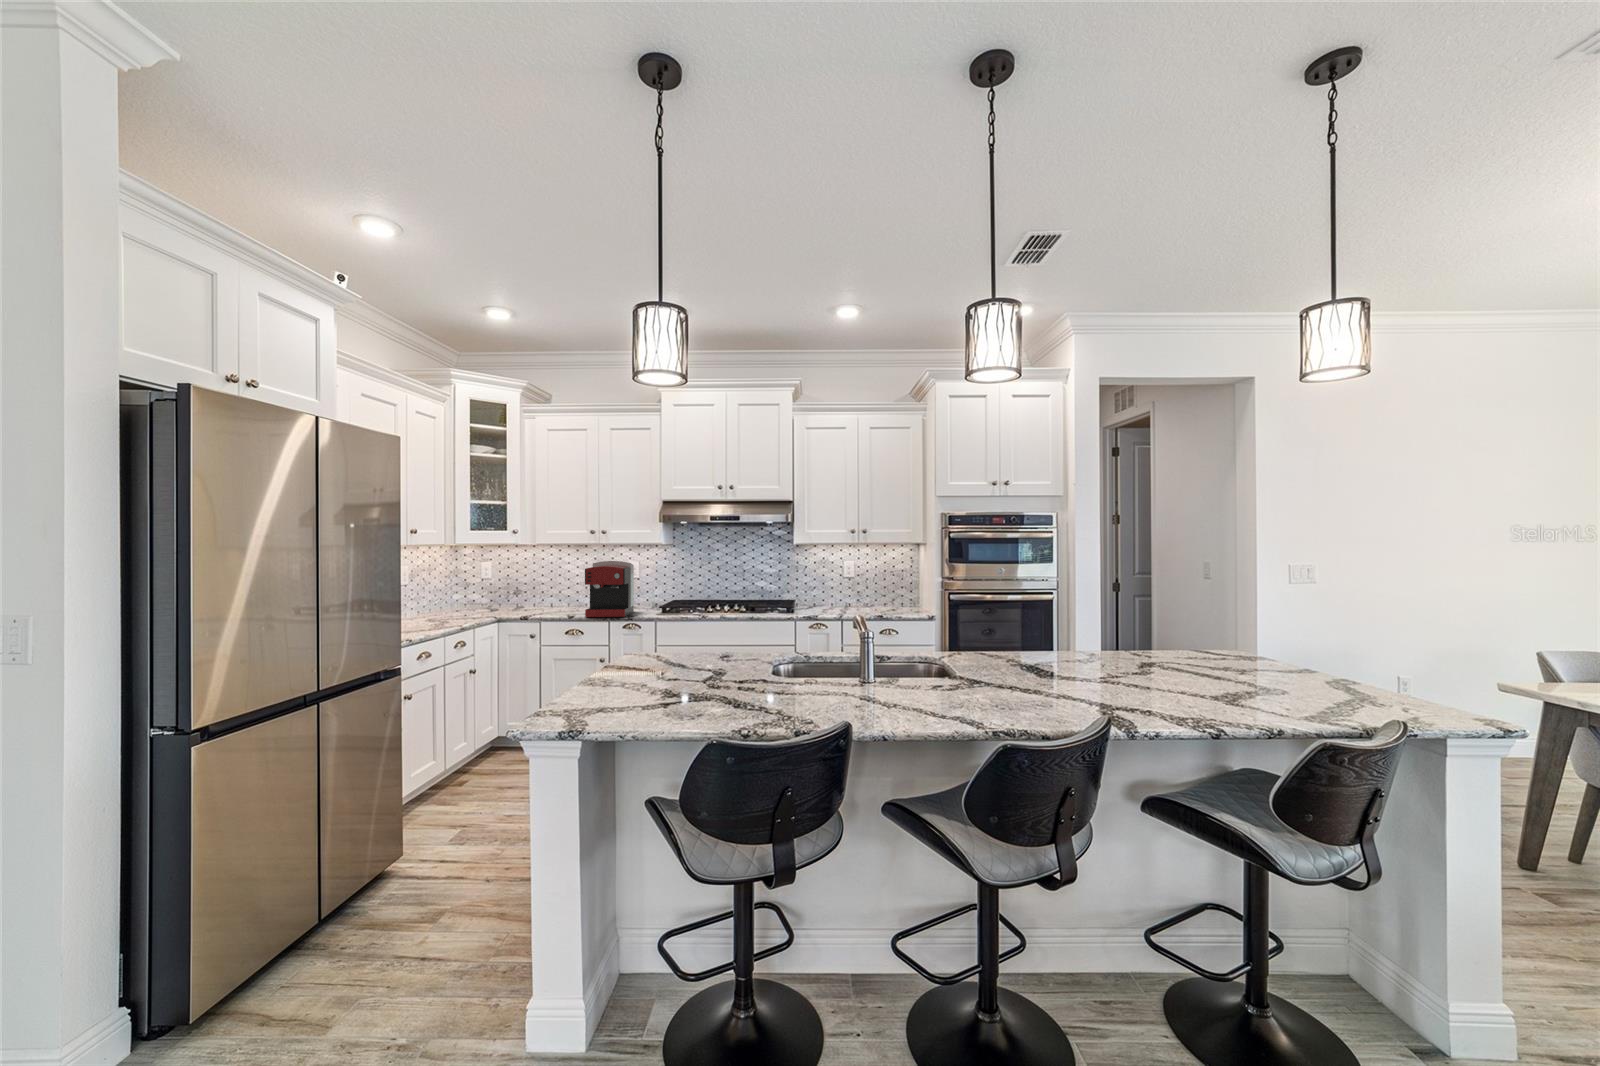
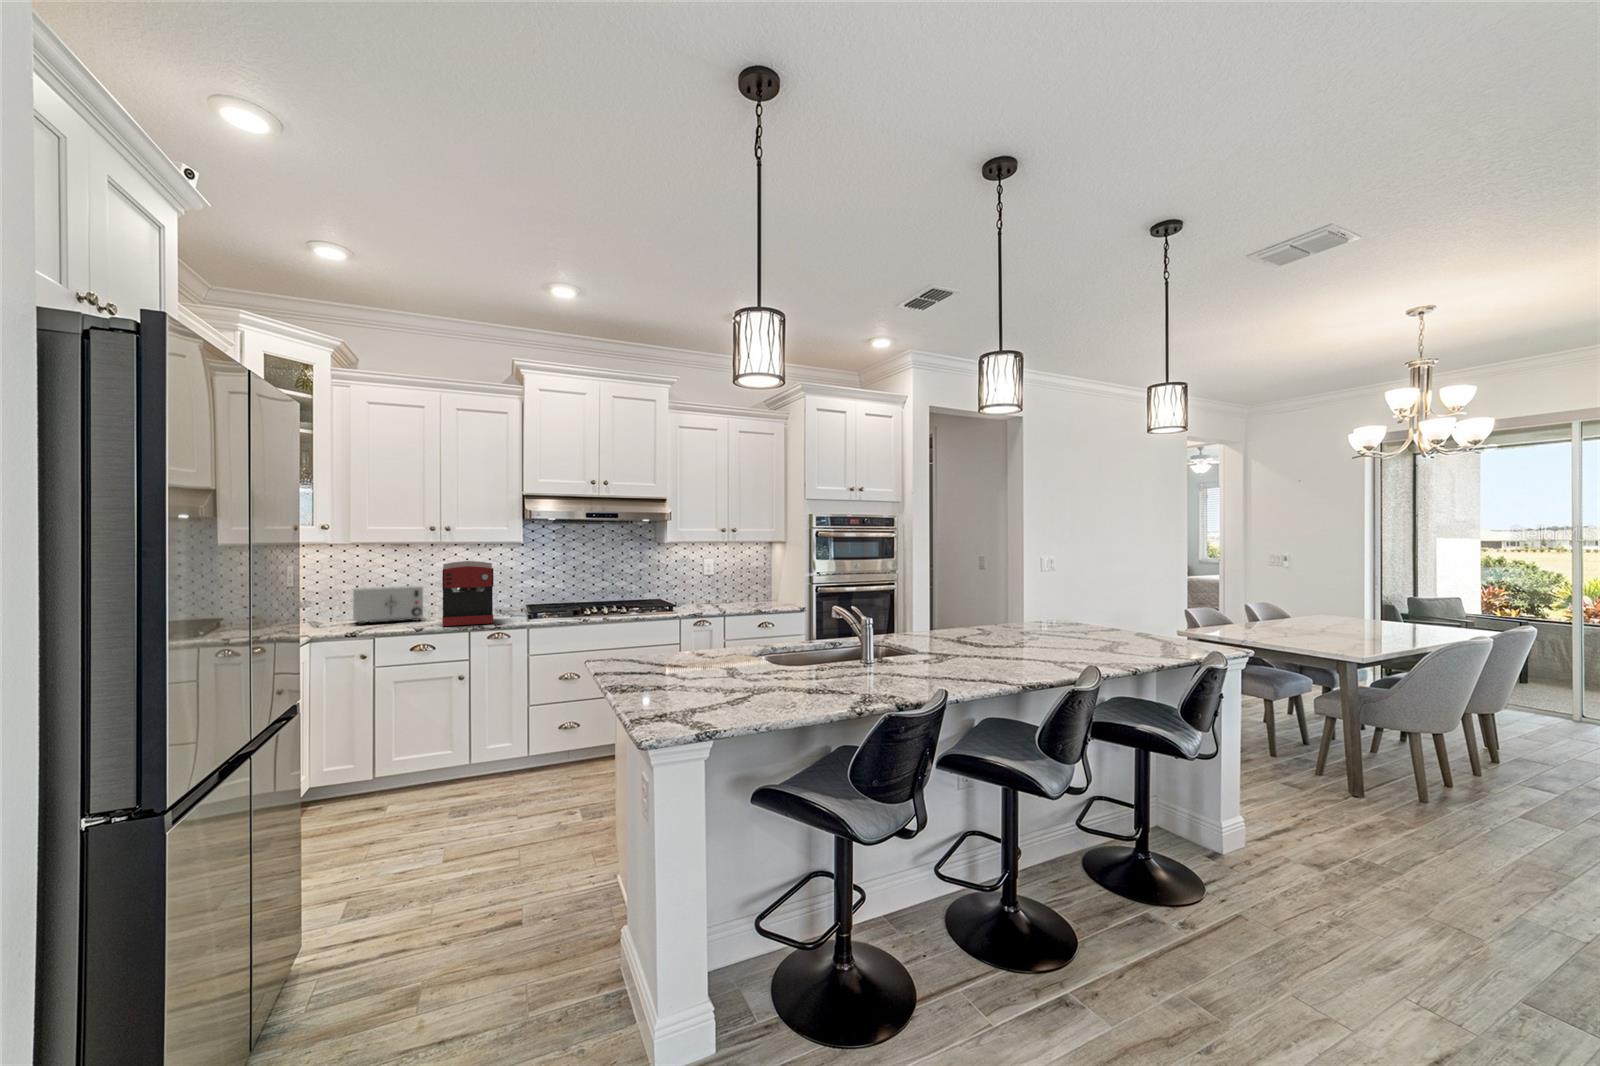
toaster: none [535,579,588,611] -> present [353,586,423,624]

